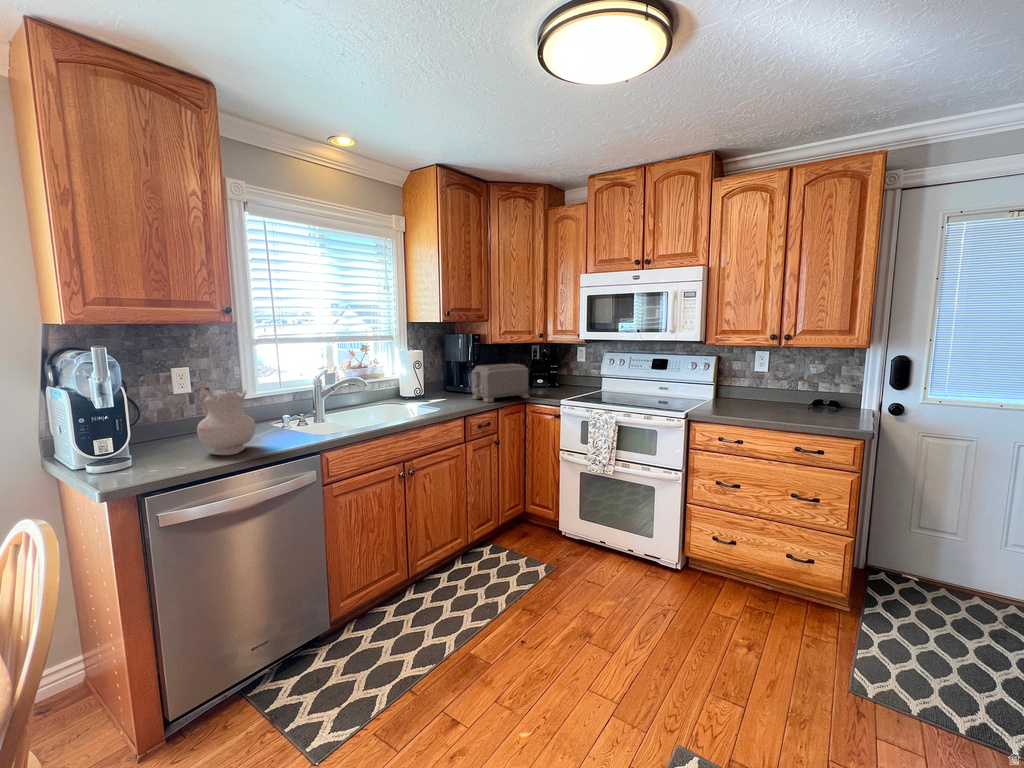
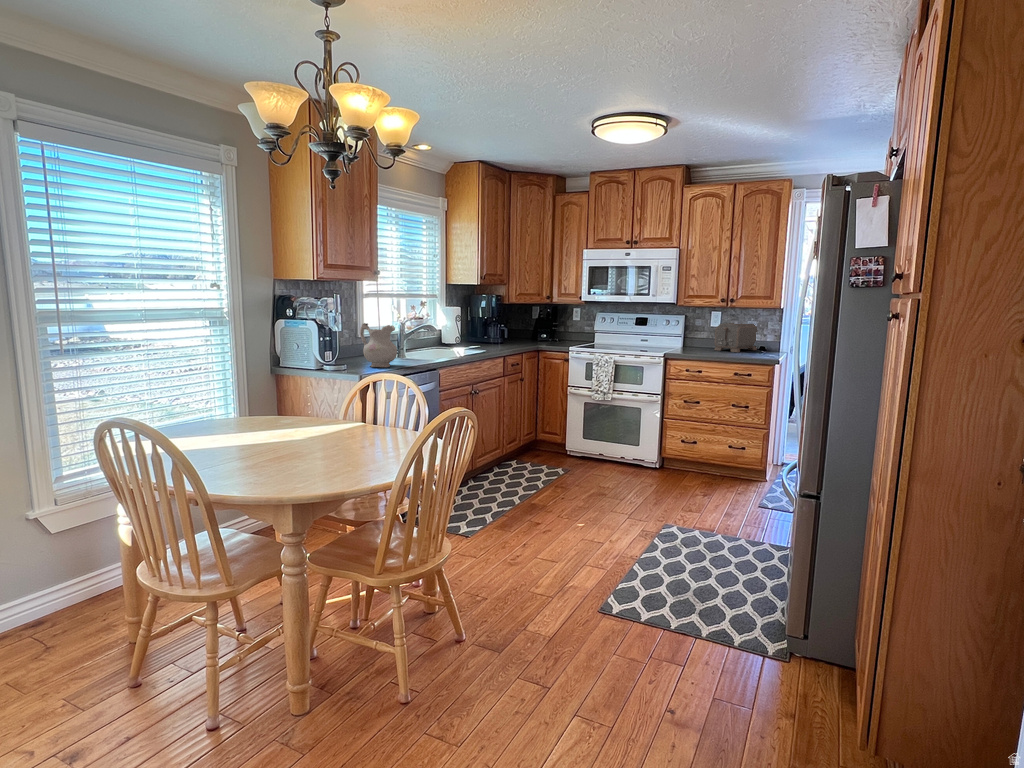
toaster: present [471,364,529,402] -> present [714,323,758,352]

